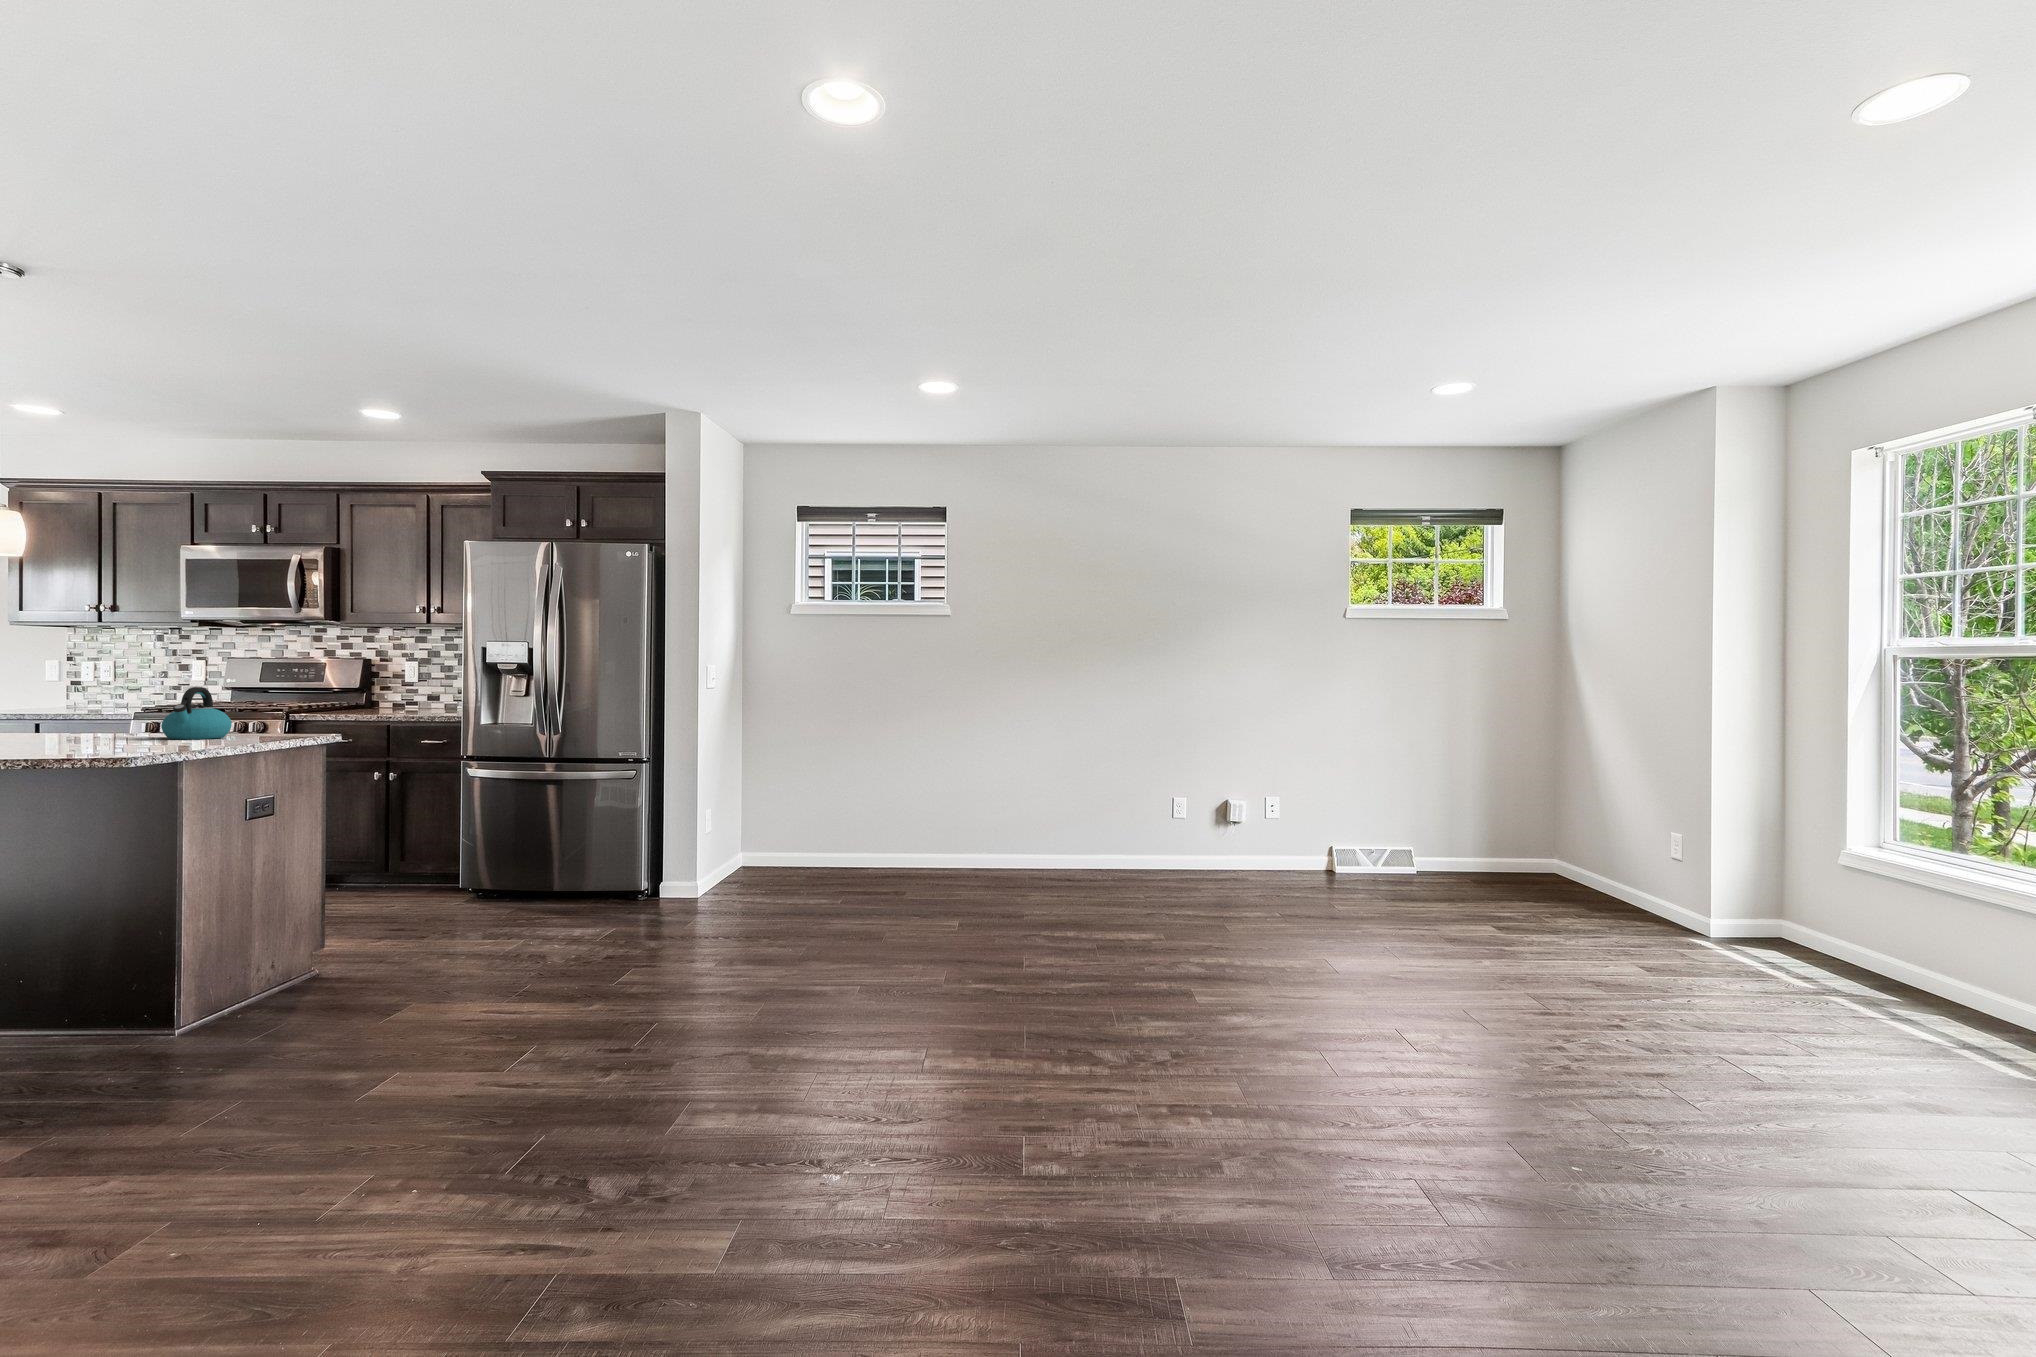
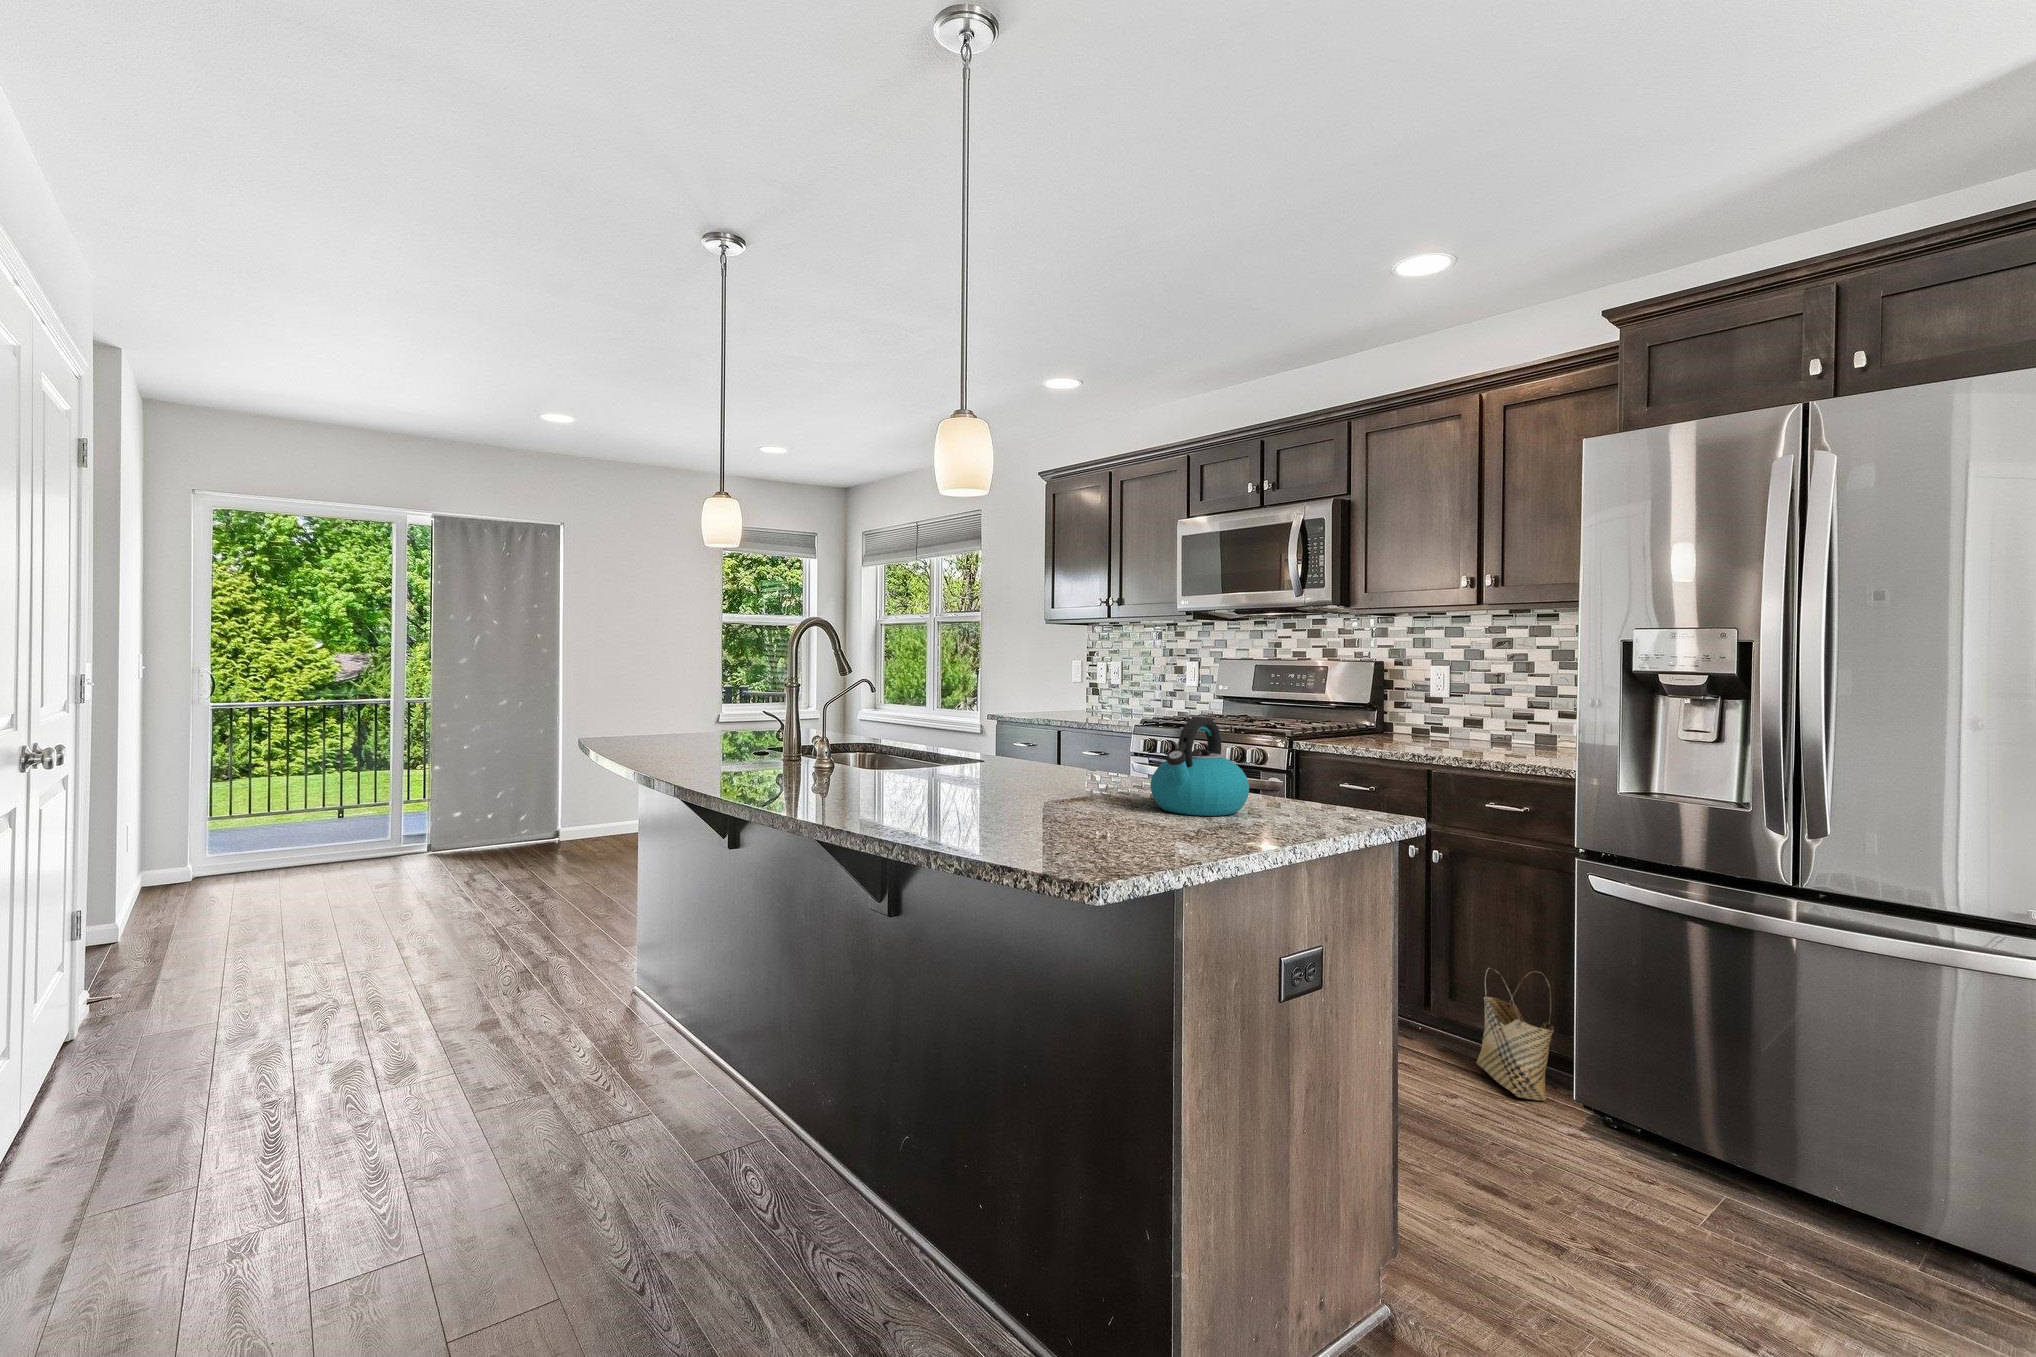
woven basket: none [415,830,455,899] -> present [1477,968,1554,1101]

